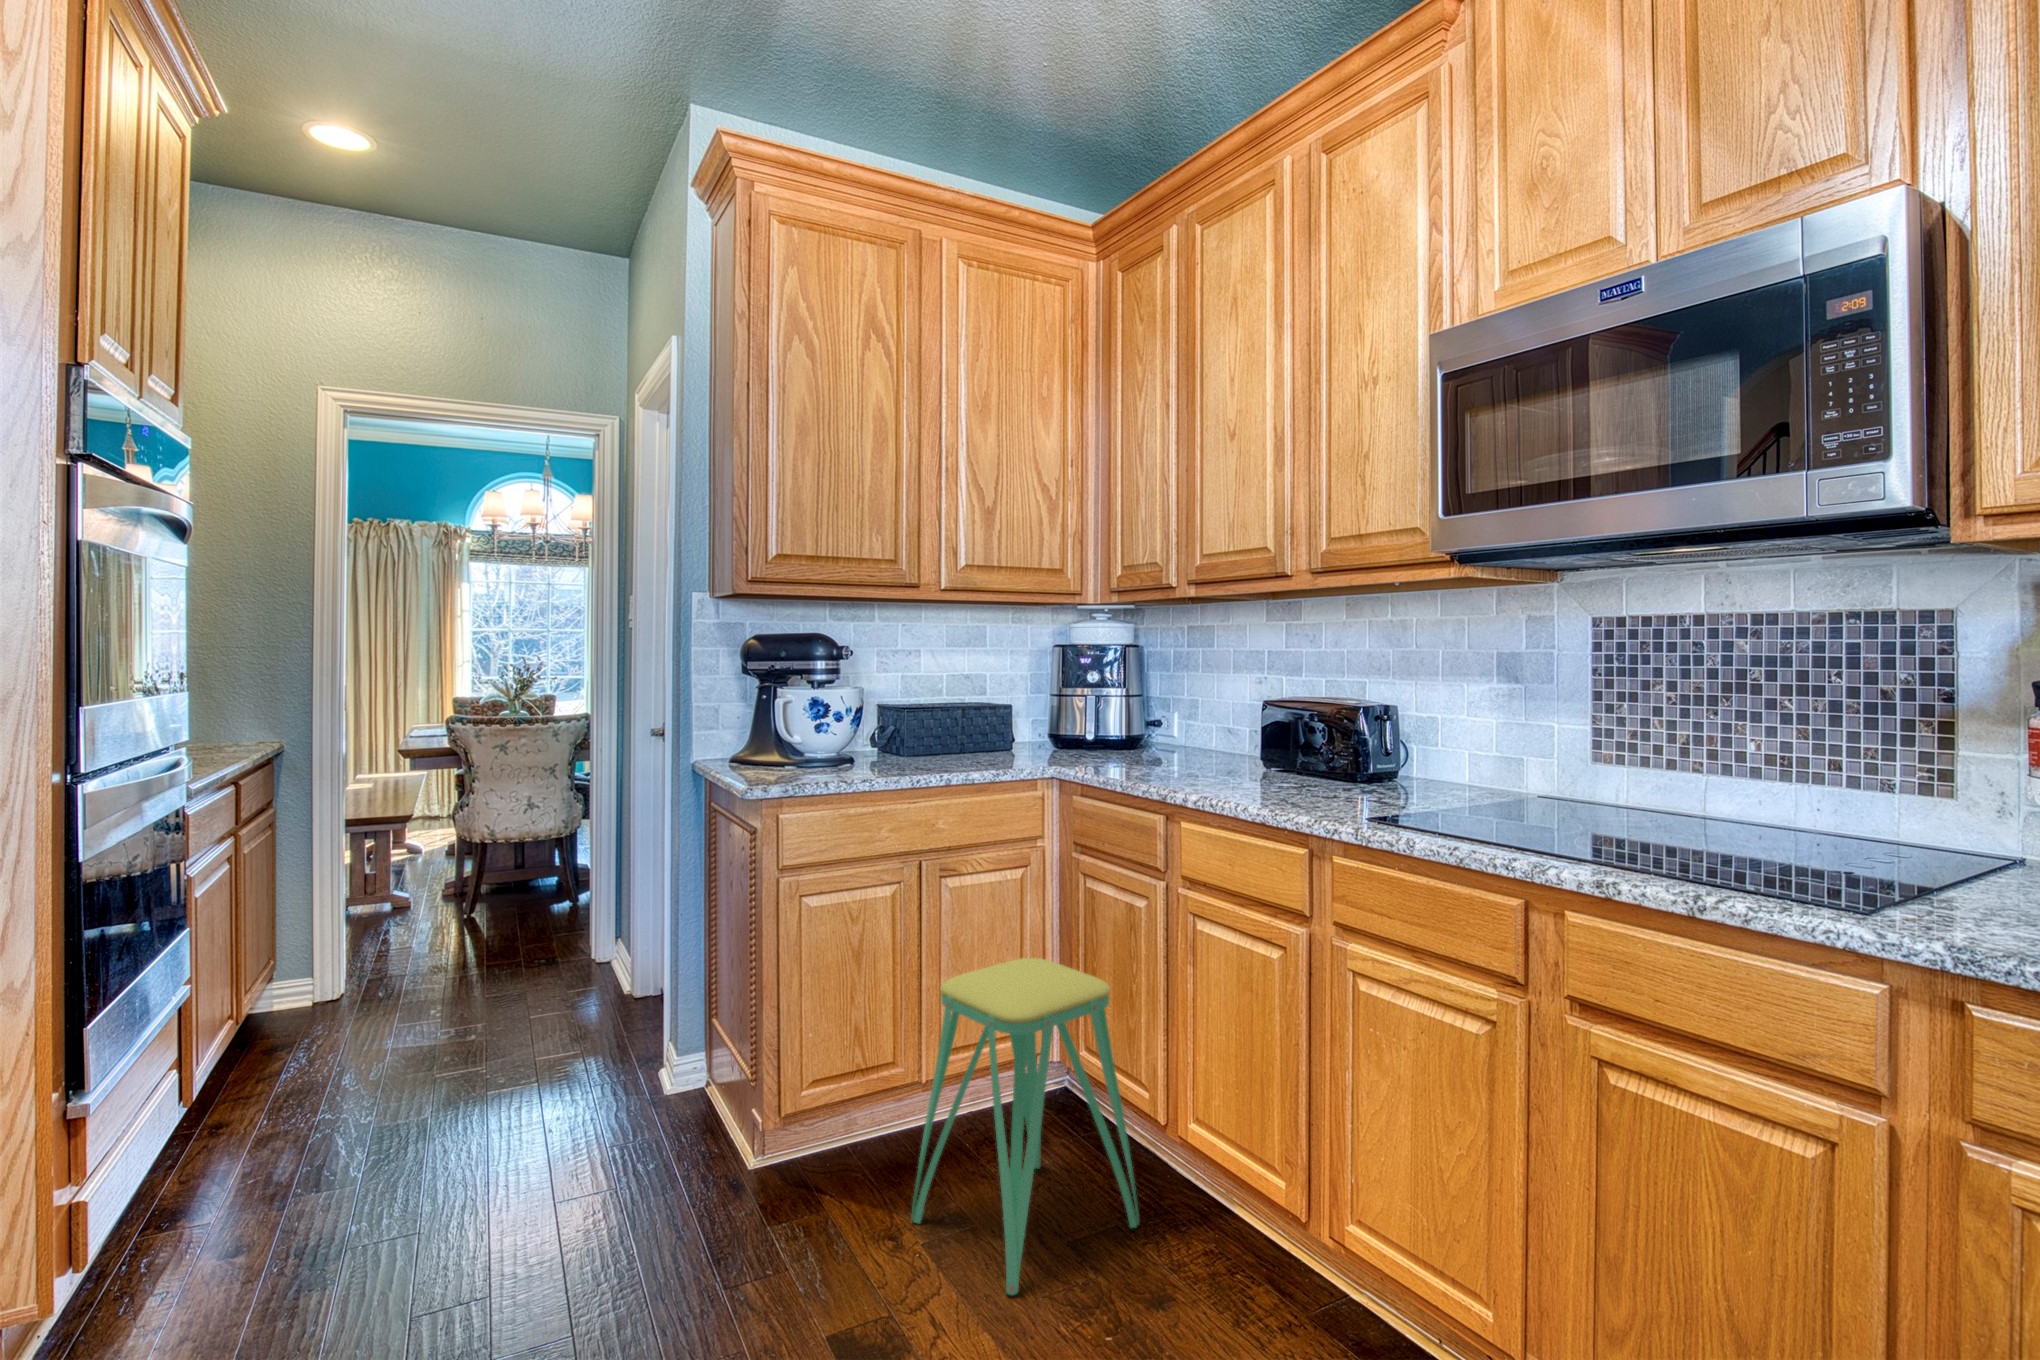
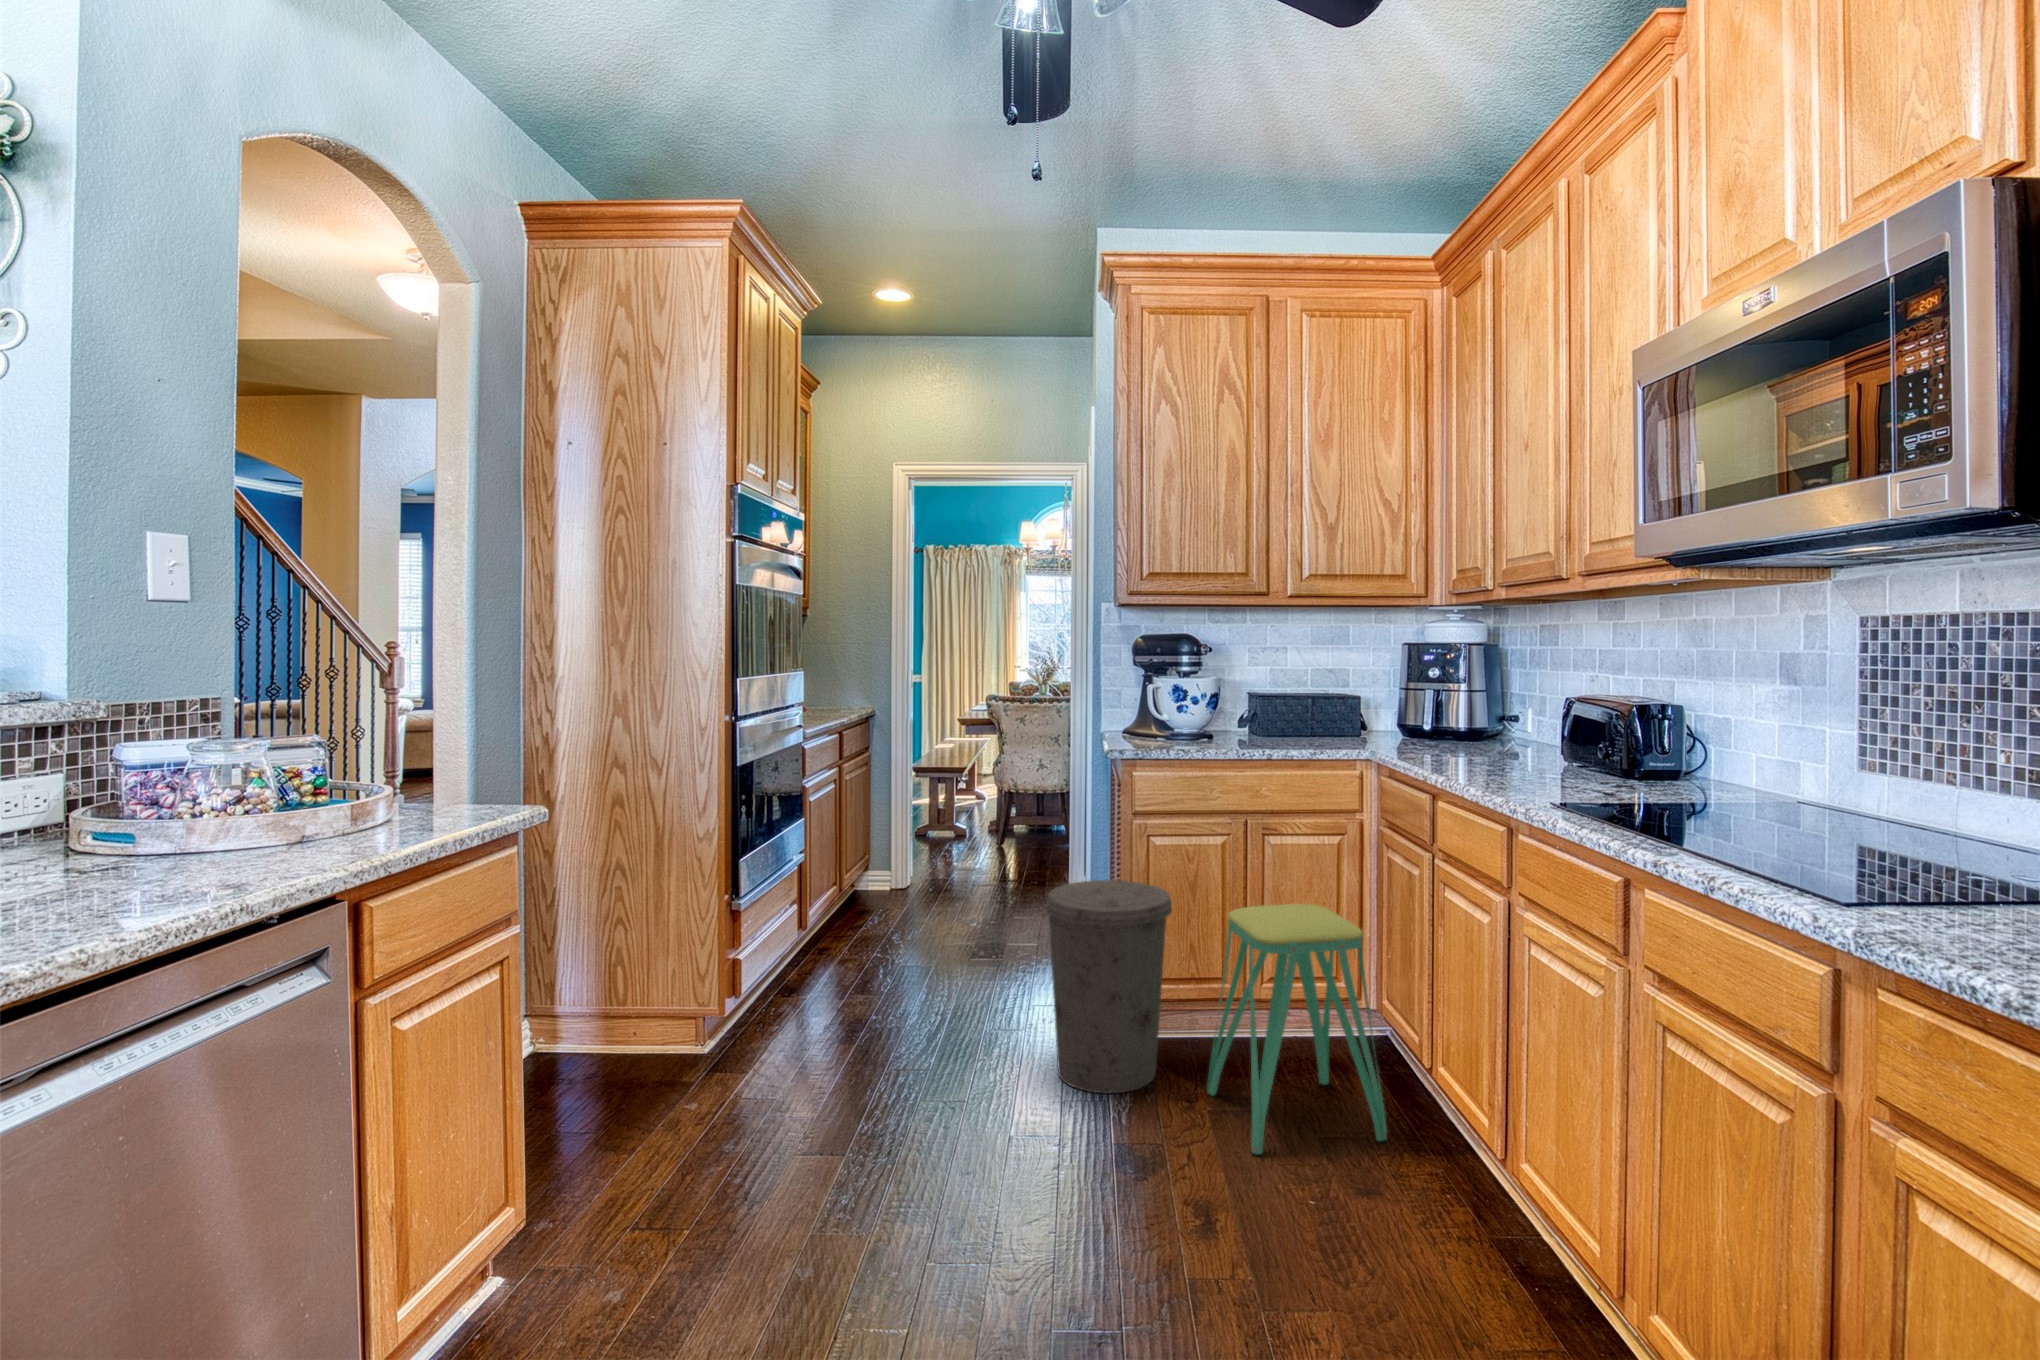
trash can: none [676,961,856,1268] -> present [1046,880,1172,1093]

